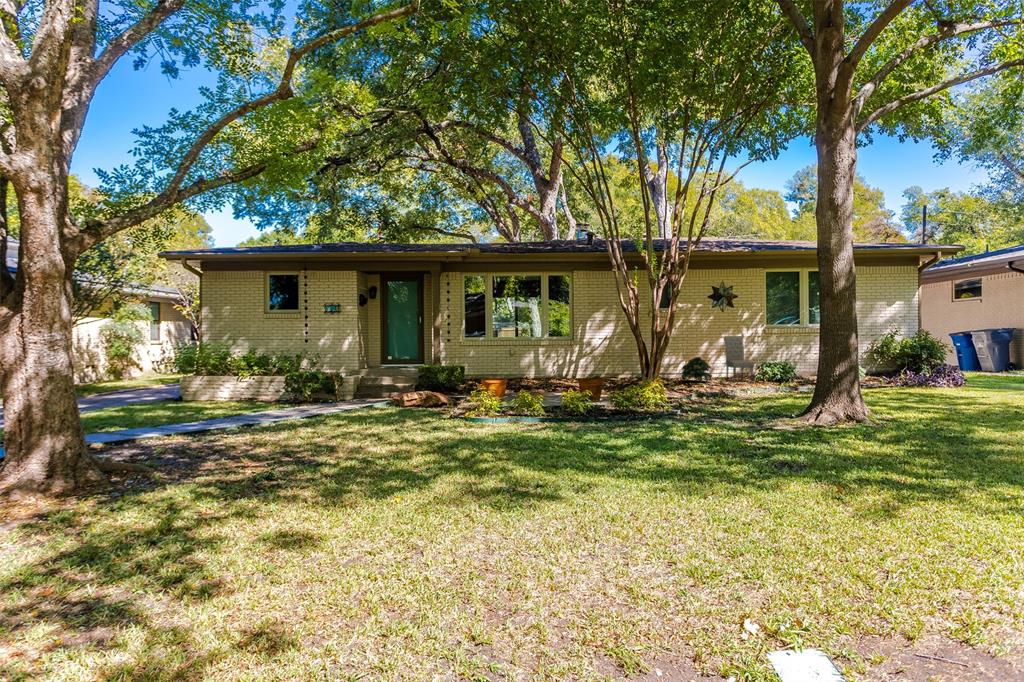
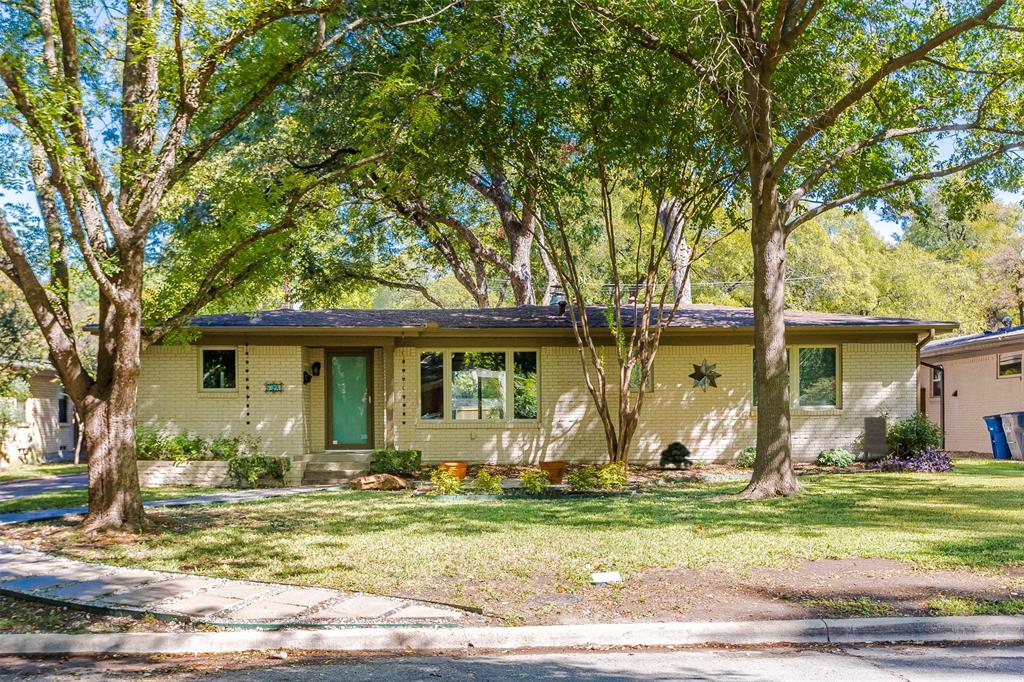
chair: present [724,336,754,383] -> present [863,417,888,469]

